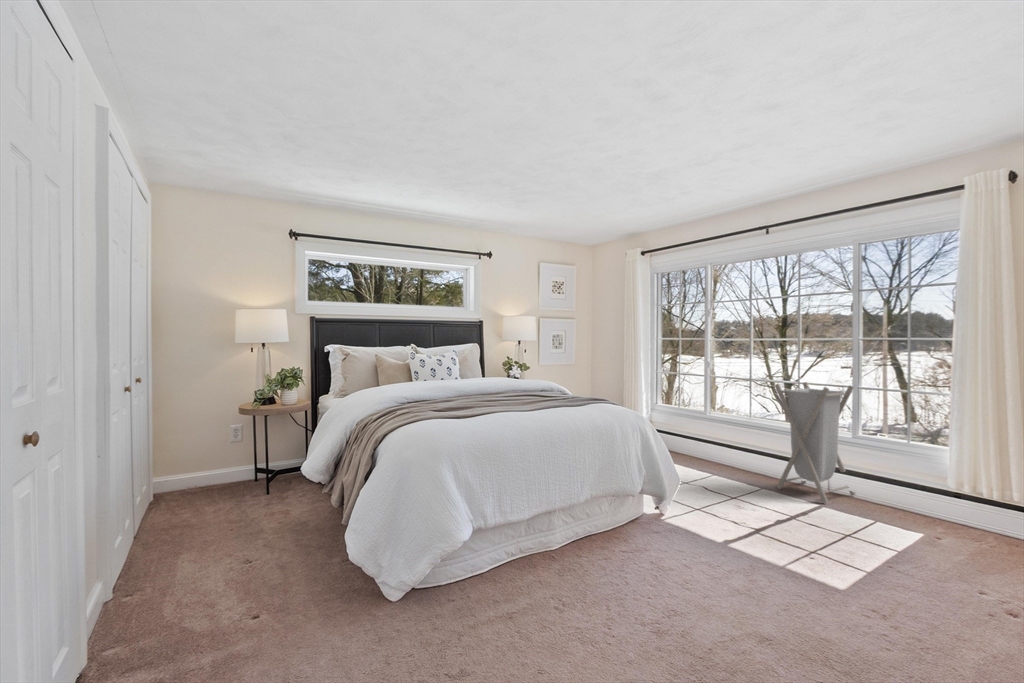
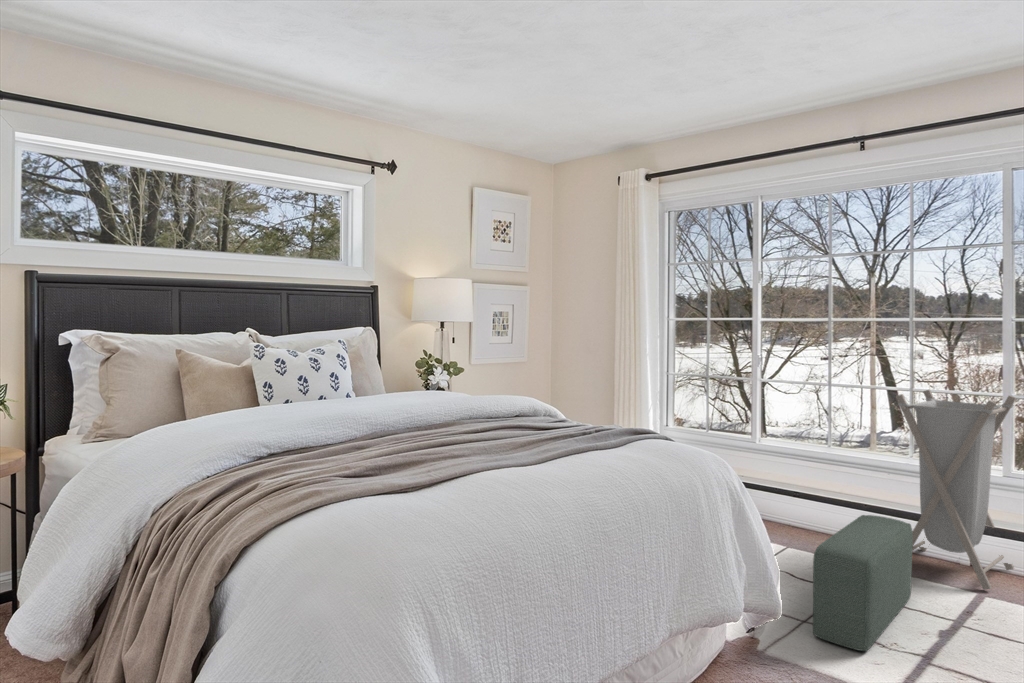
pouf: none [693,453,770,521] -> present [813,515,913,651]

